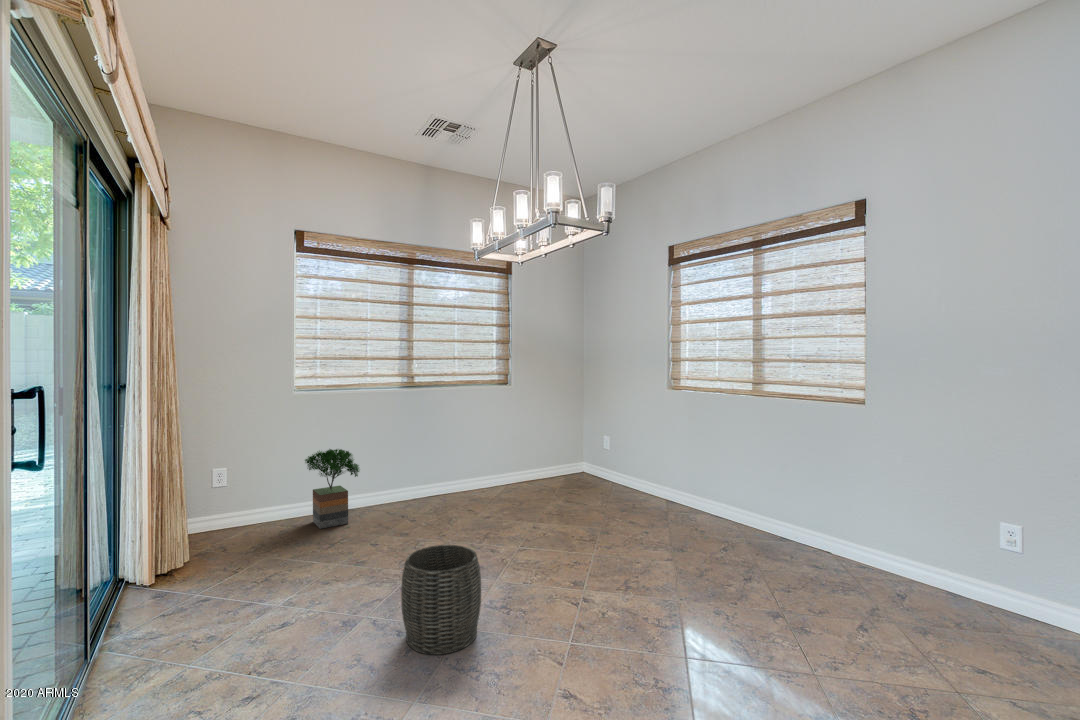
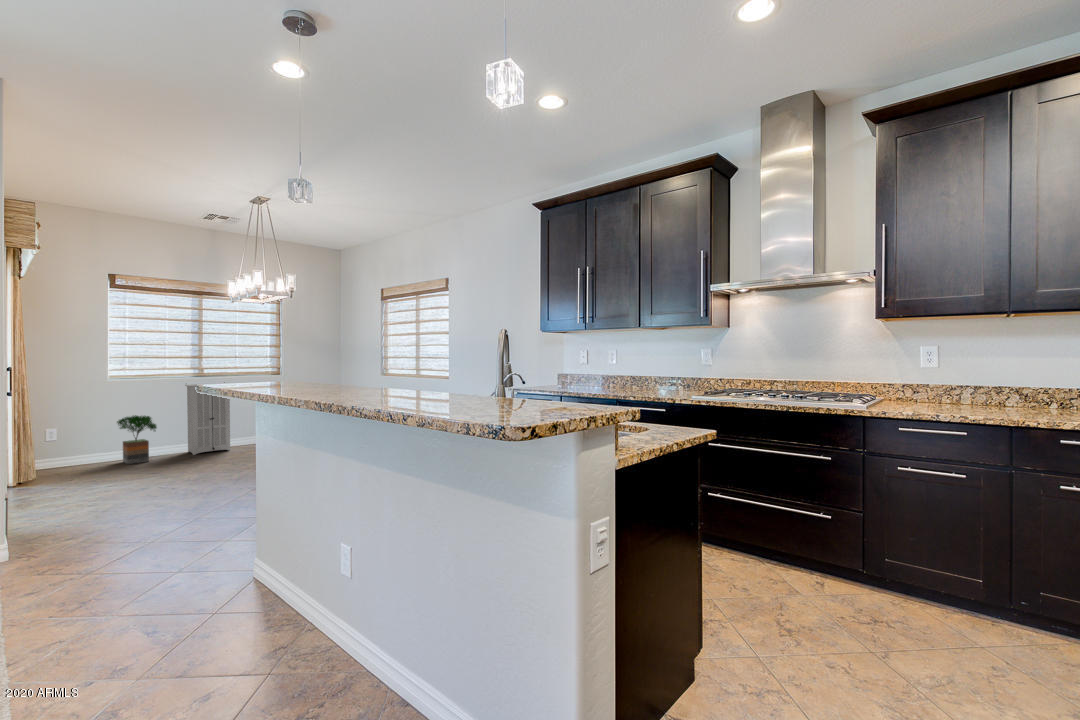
storage cabinet: none [392,396,457,512] -> present [185,382,230,455]
woven basket: present [401,545,481,655] -> none [166,450,212,495]

